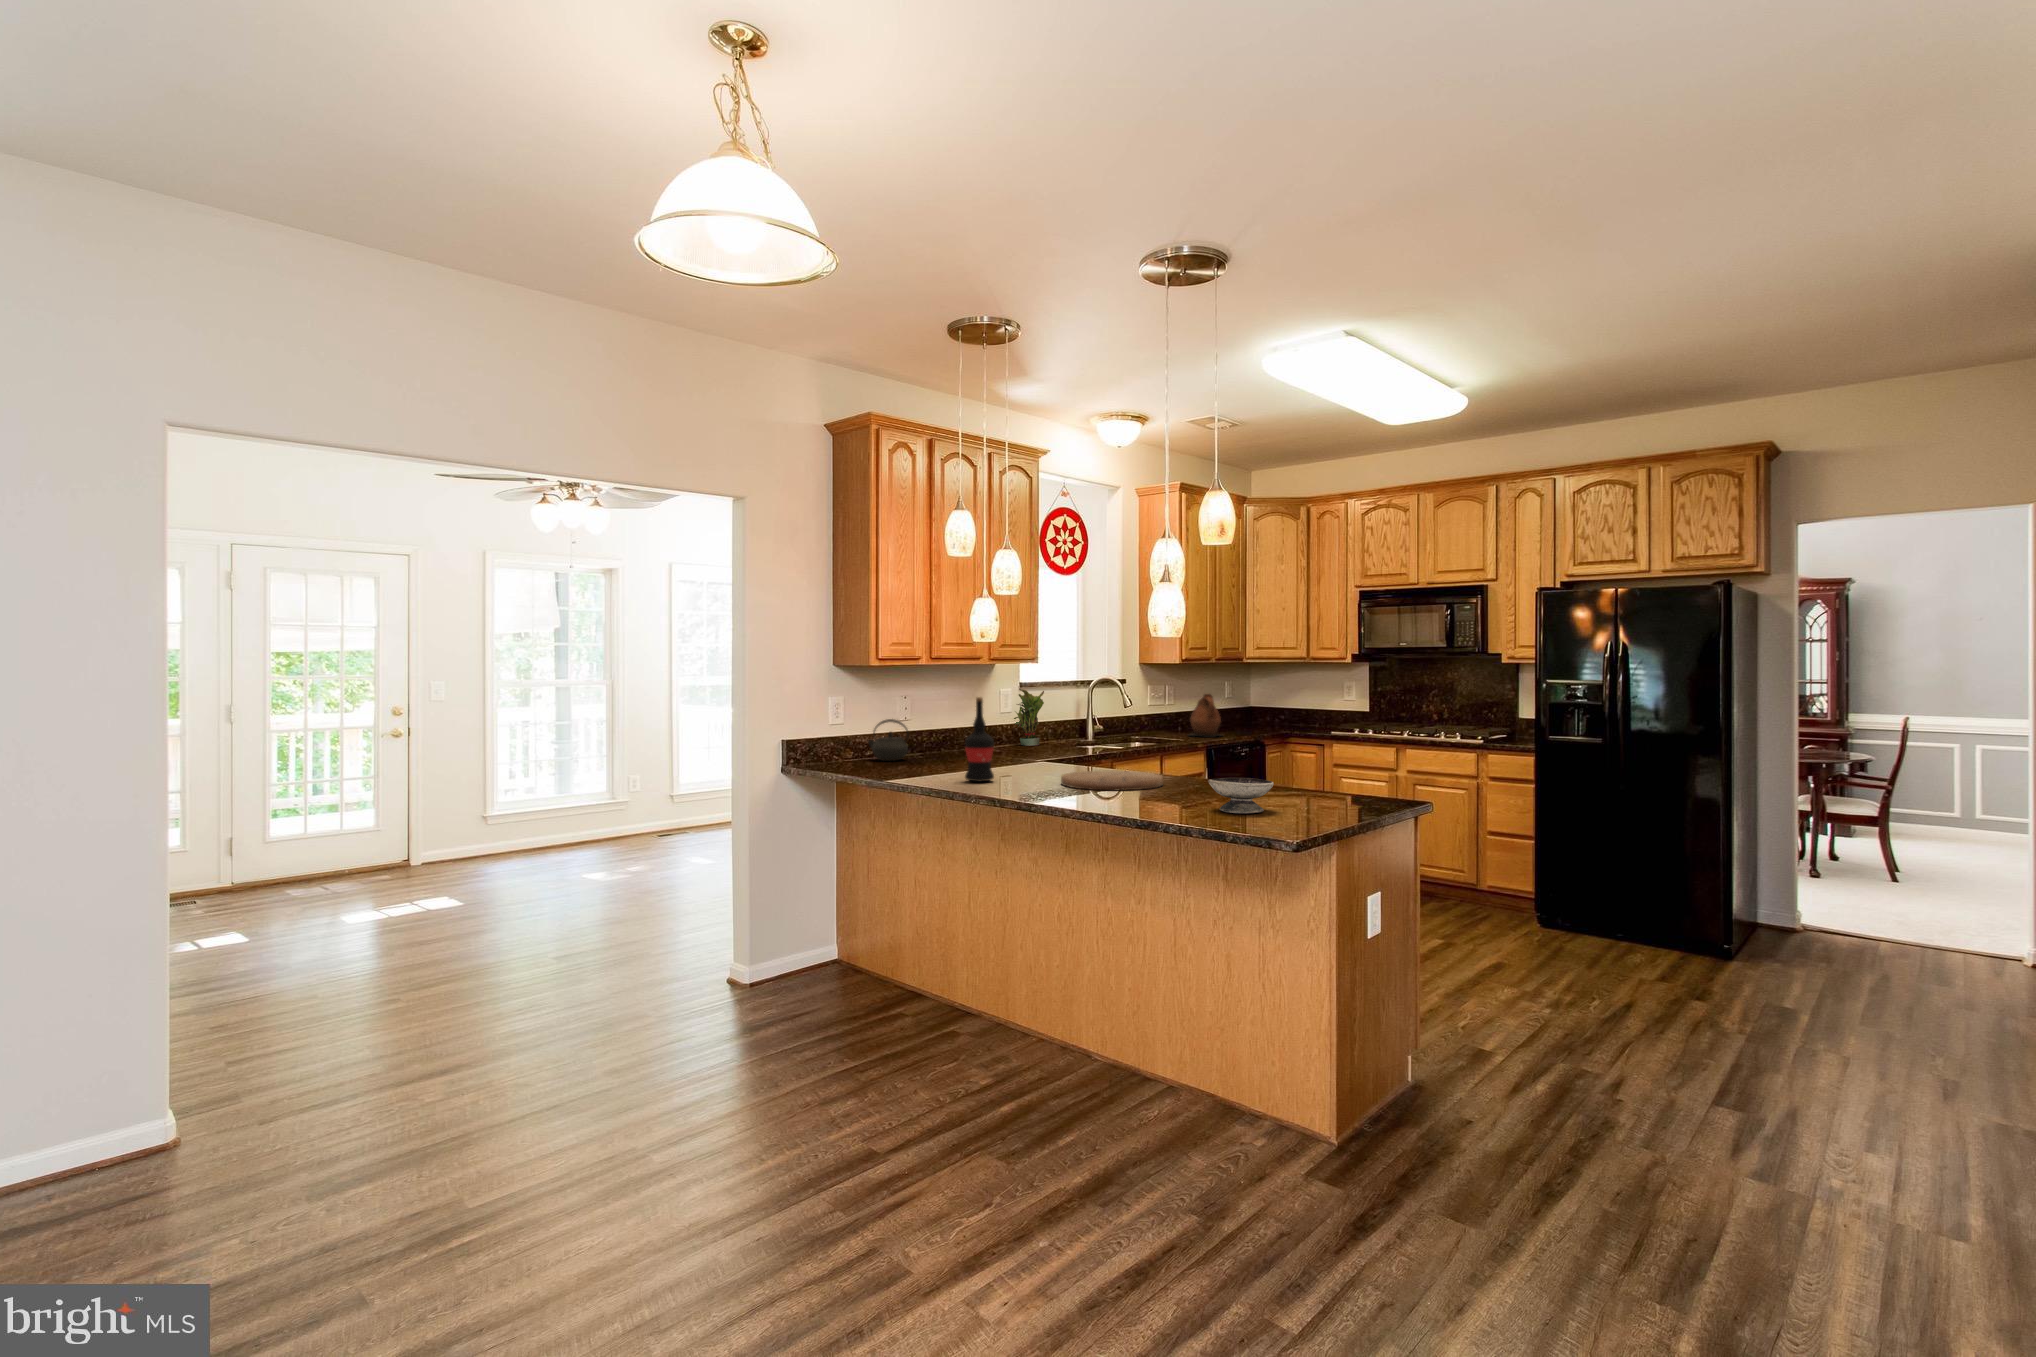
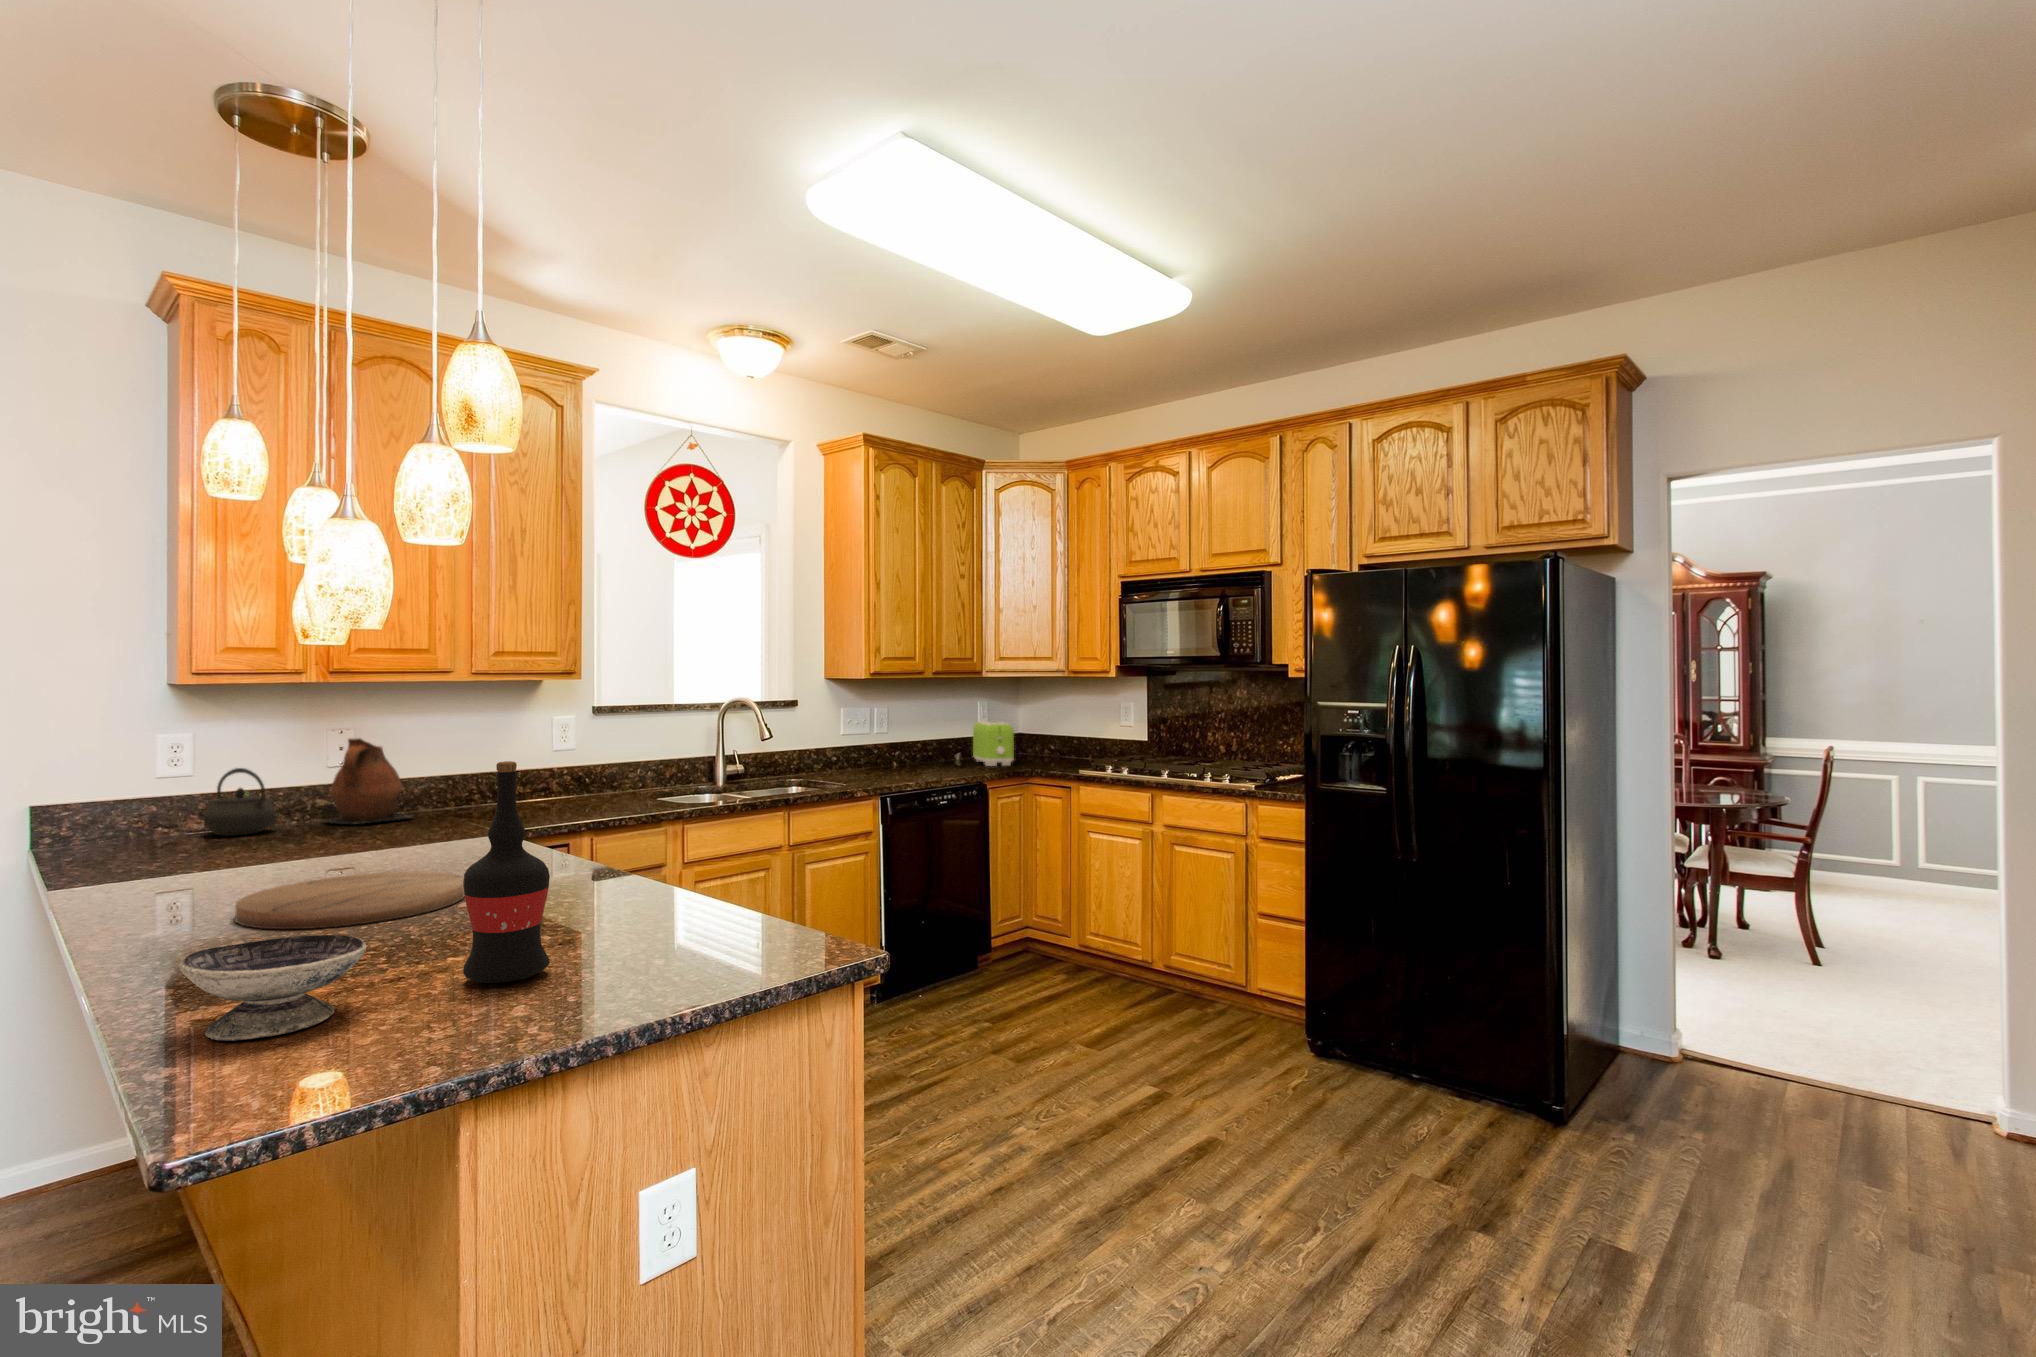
potted plant: present [1014,688,1044,746] -> none [563,715,611,798]
ceramic pitcher: present [1191,694,1221,736] -> present [328,738,412,824]
wine bottle: present [965,697,994,782] -> present [463,761,550,983]
toaster: none [1229,697,1268,730] -> present [973,721,1014,766]

